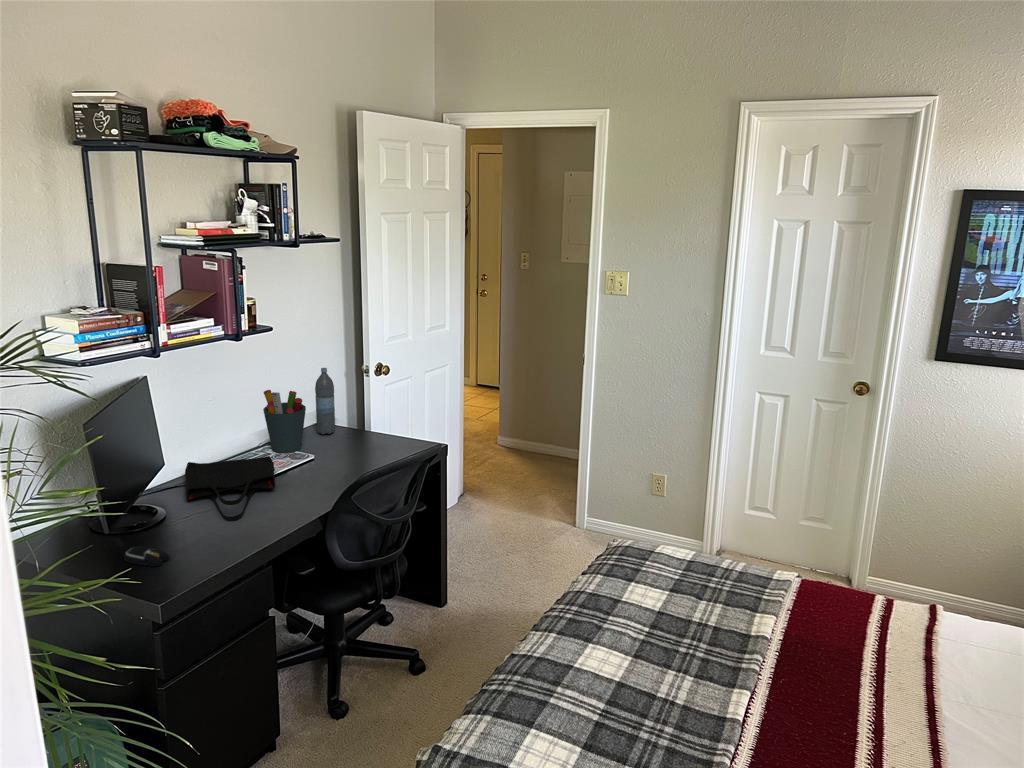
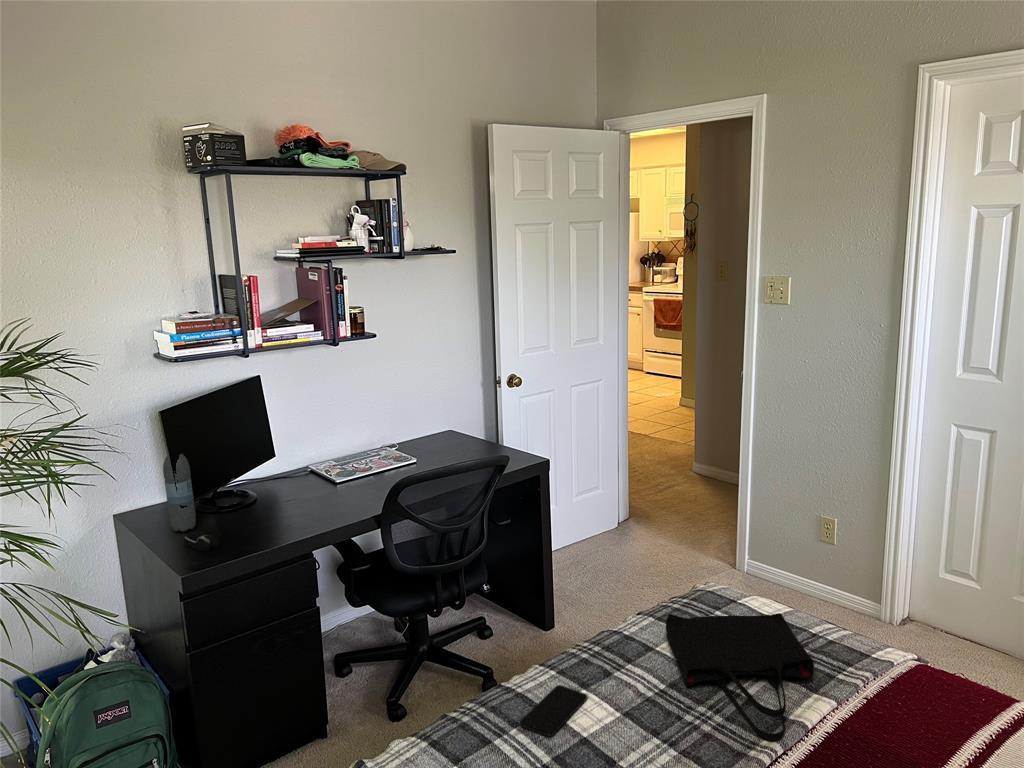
water bottle: present [315,368,335,434] -> present [163,454,196,532]
pen holder: present [263,390,306,453] -> none [371,401,412,464]
tote bag: present [185,456,275,521] -> present [666,613,814,741]
smartphone: none [561,643,599,687] -> present [520,685,587,737]

